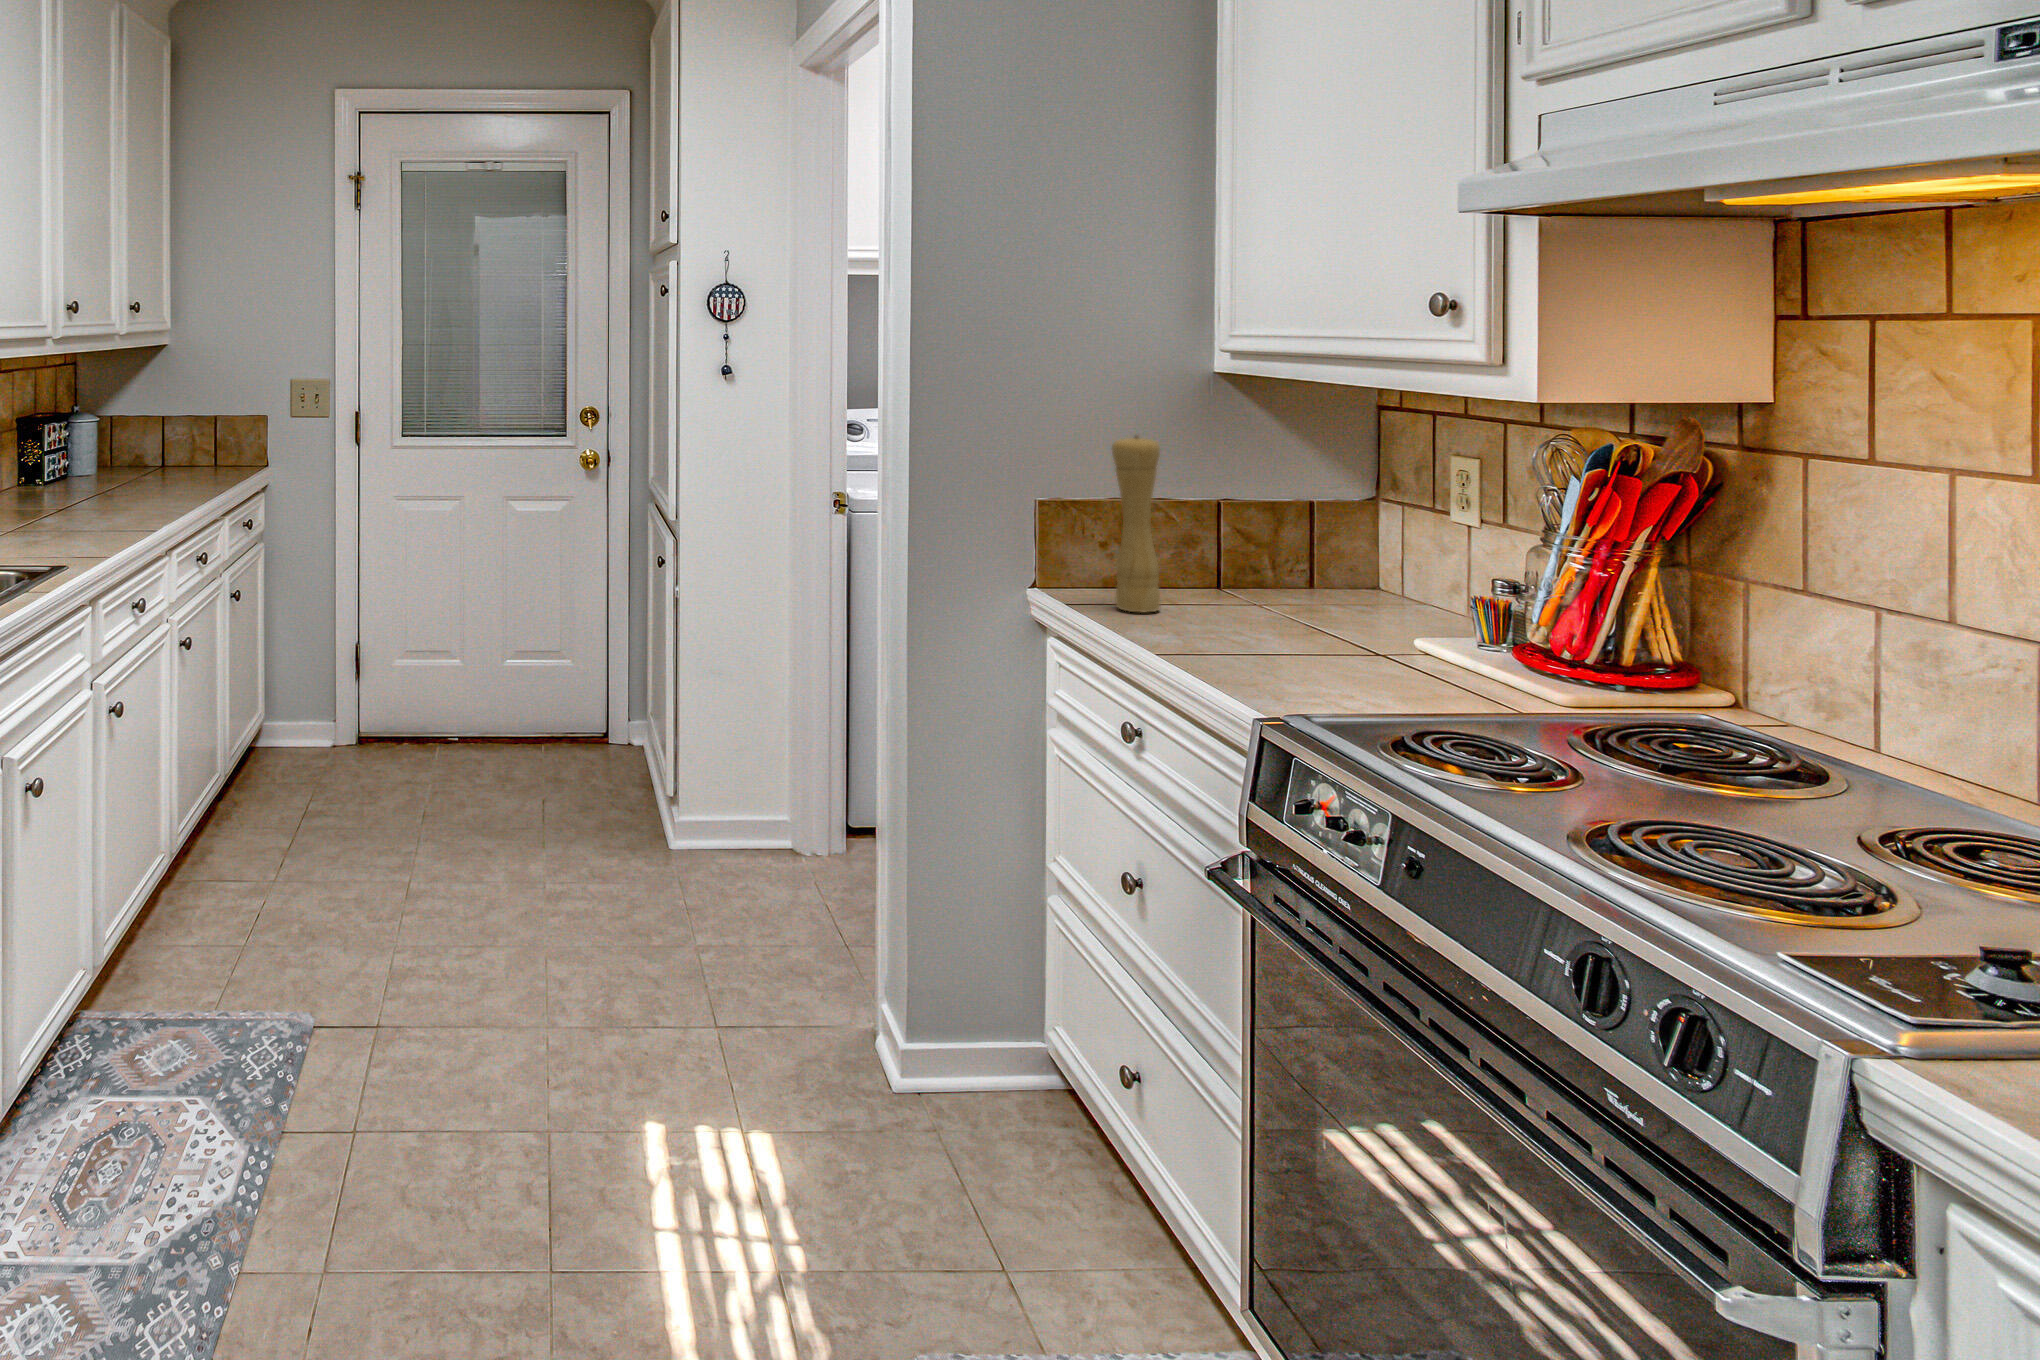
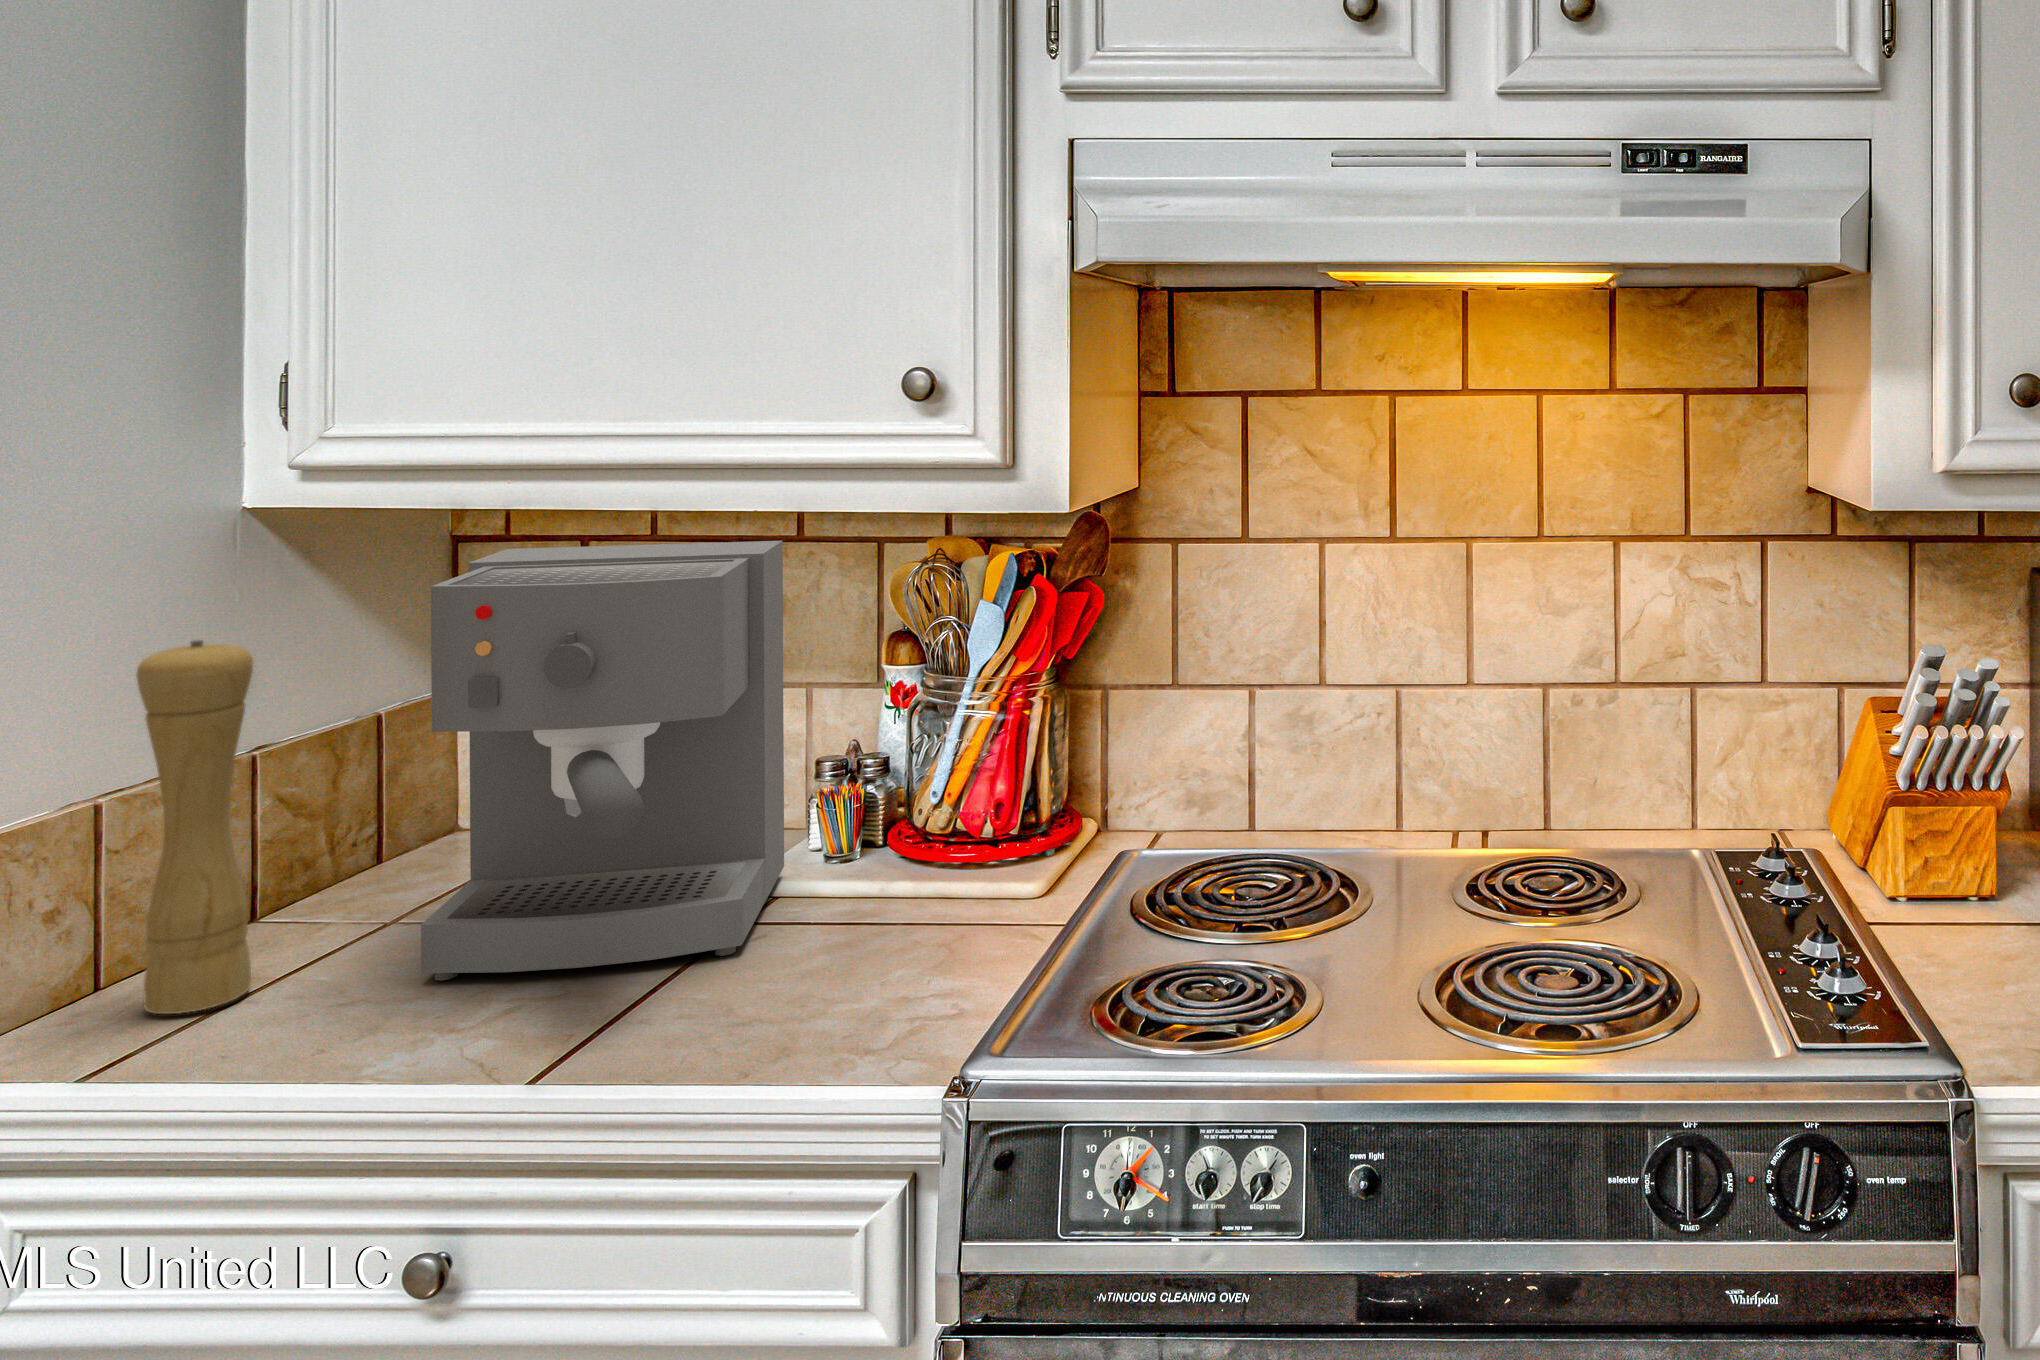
coffee maker: none [1204,409,1464,666] -> present [421,541,784,980]

